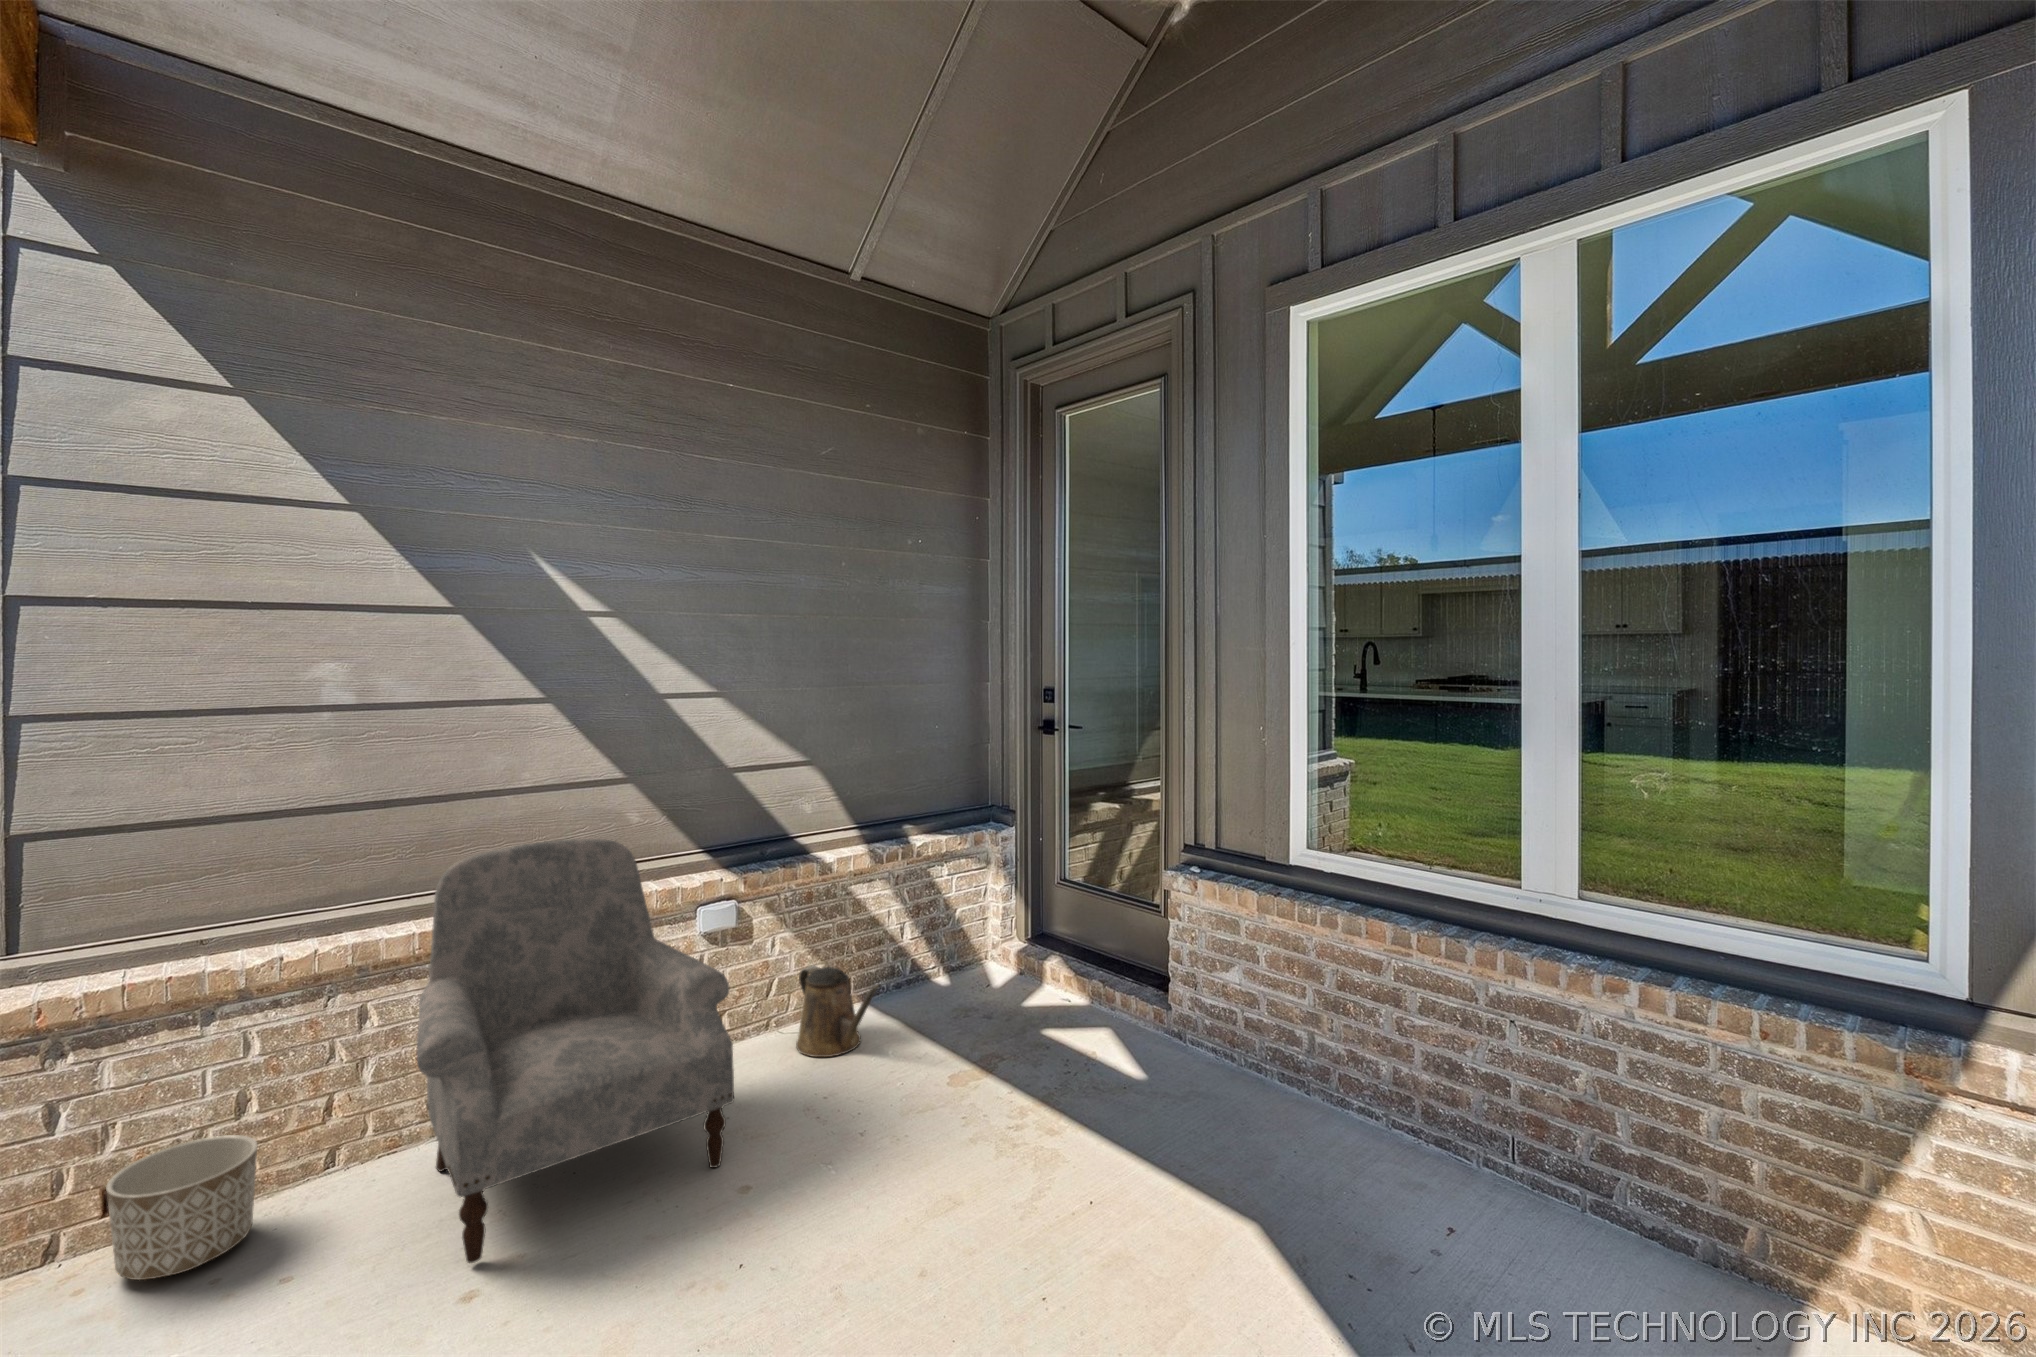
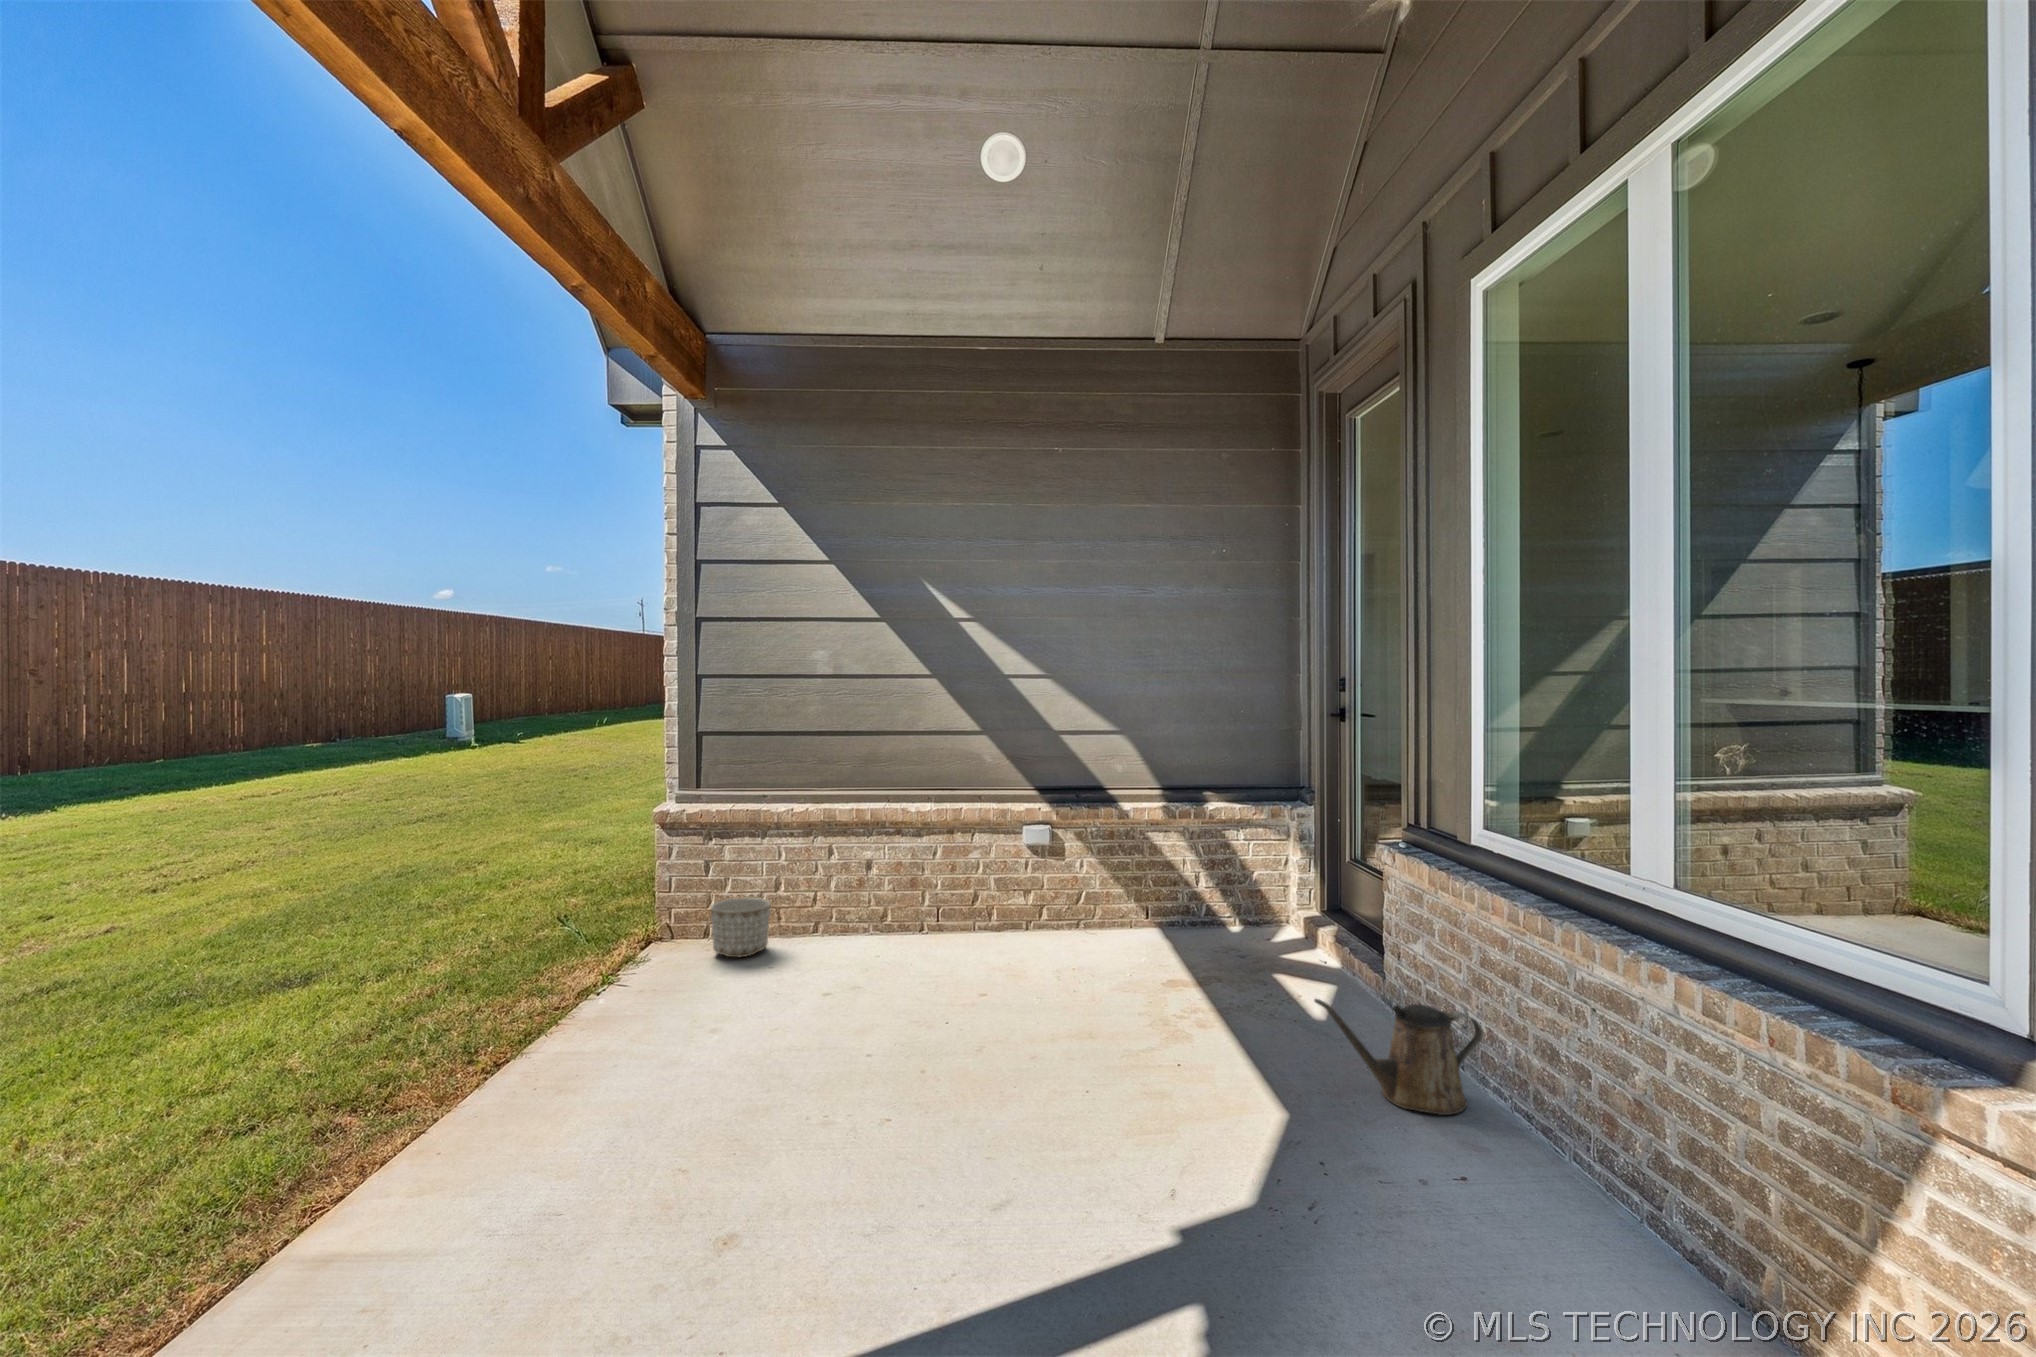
armchair: present [417,839,734,1263] -> none [816,762,999,987]
watering can: present [796,965,881,1057] -> present [1314,999,1483,1115]

